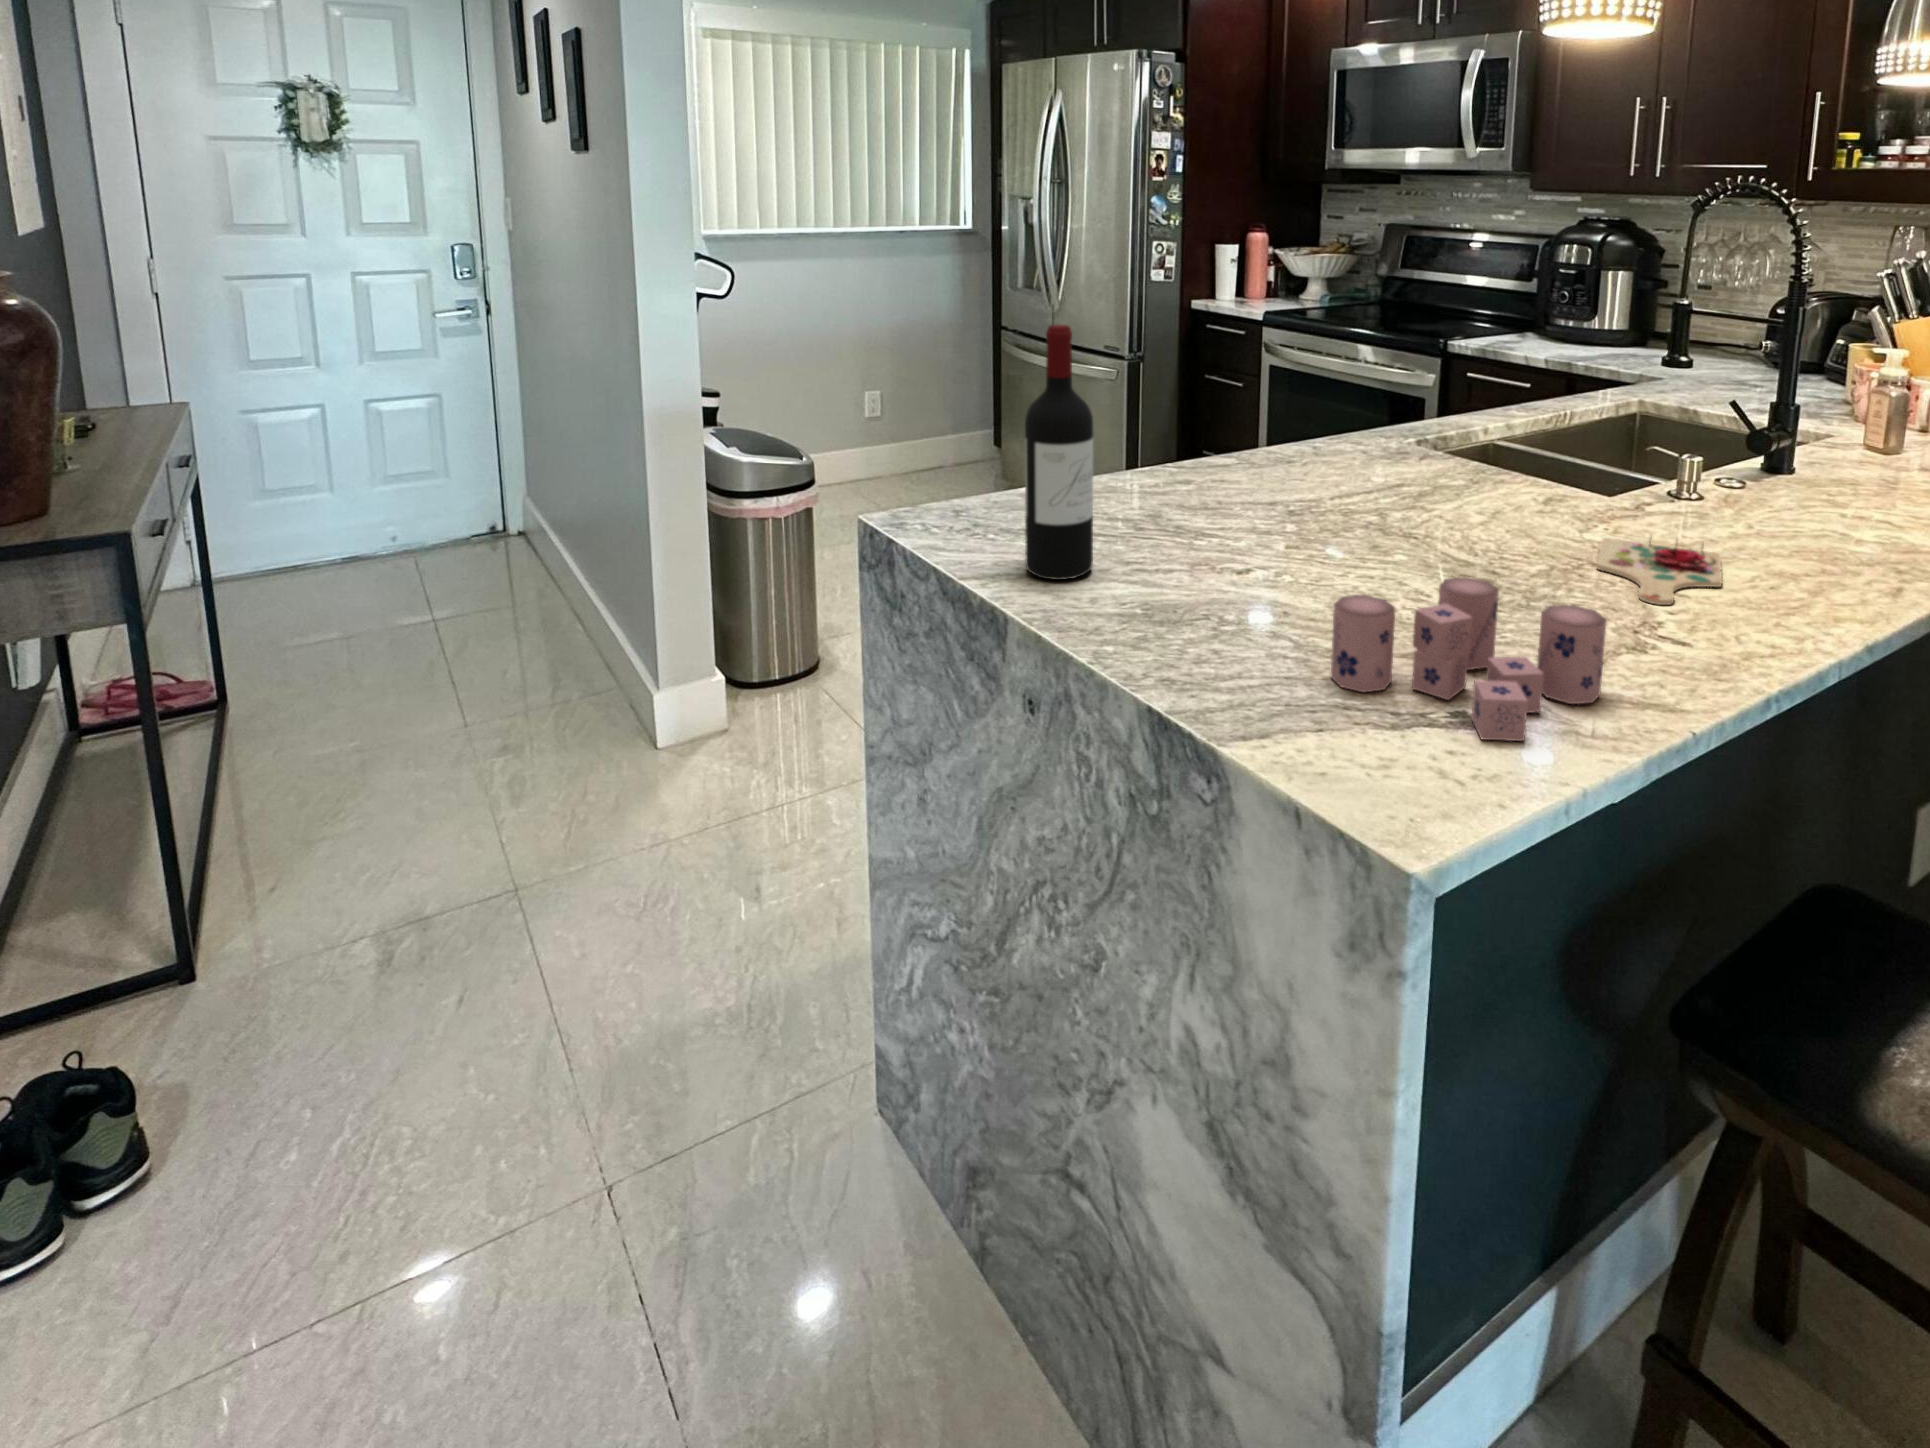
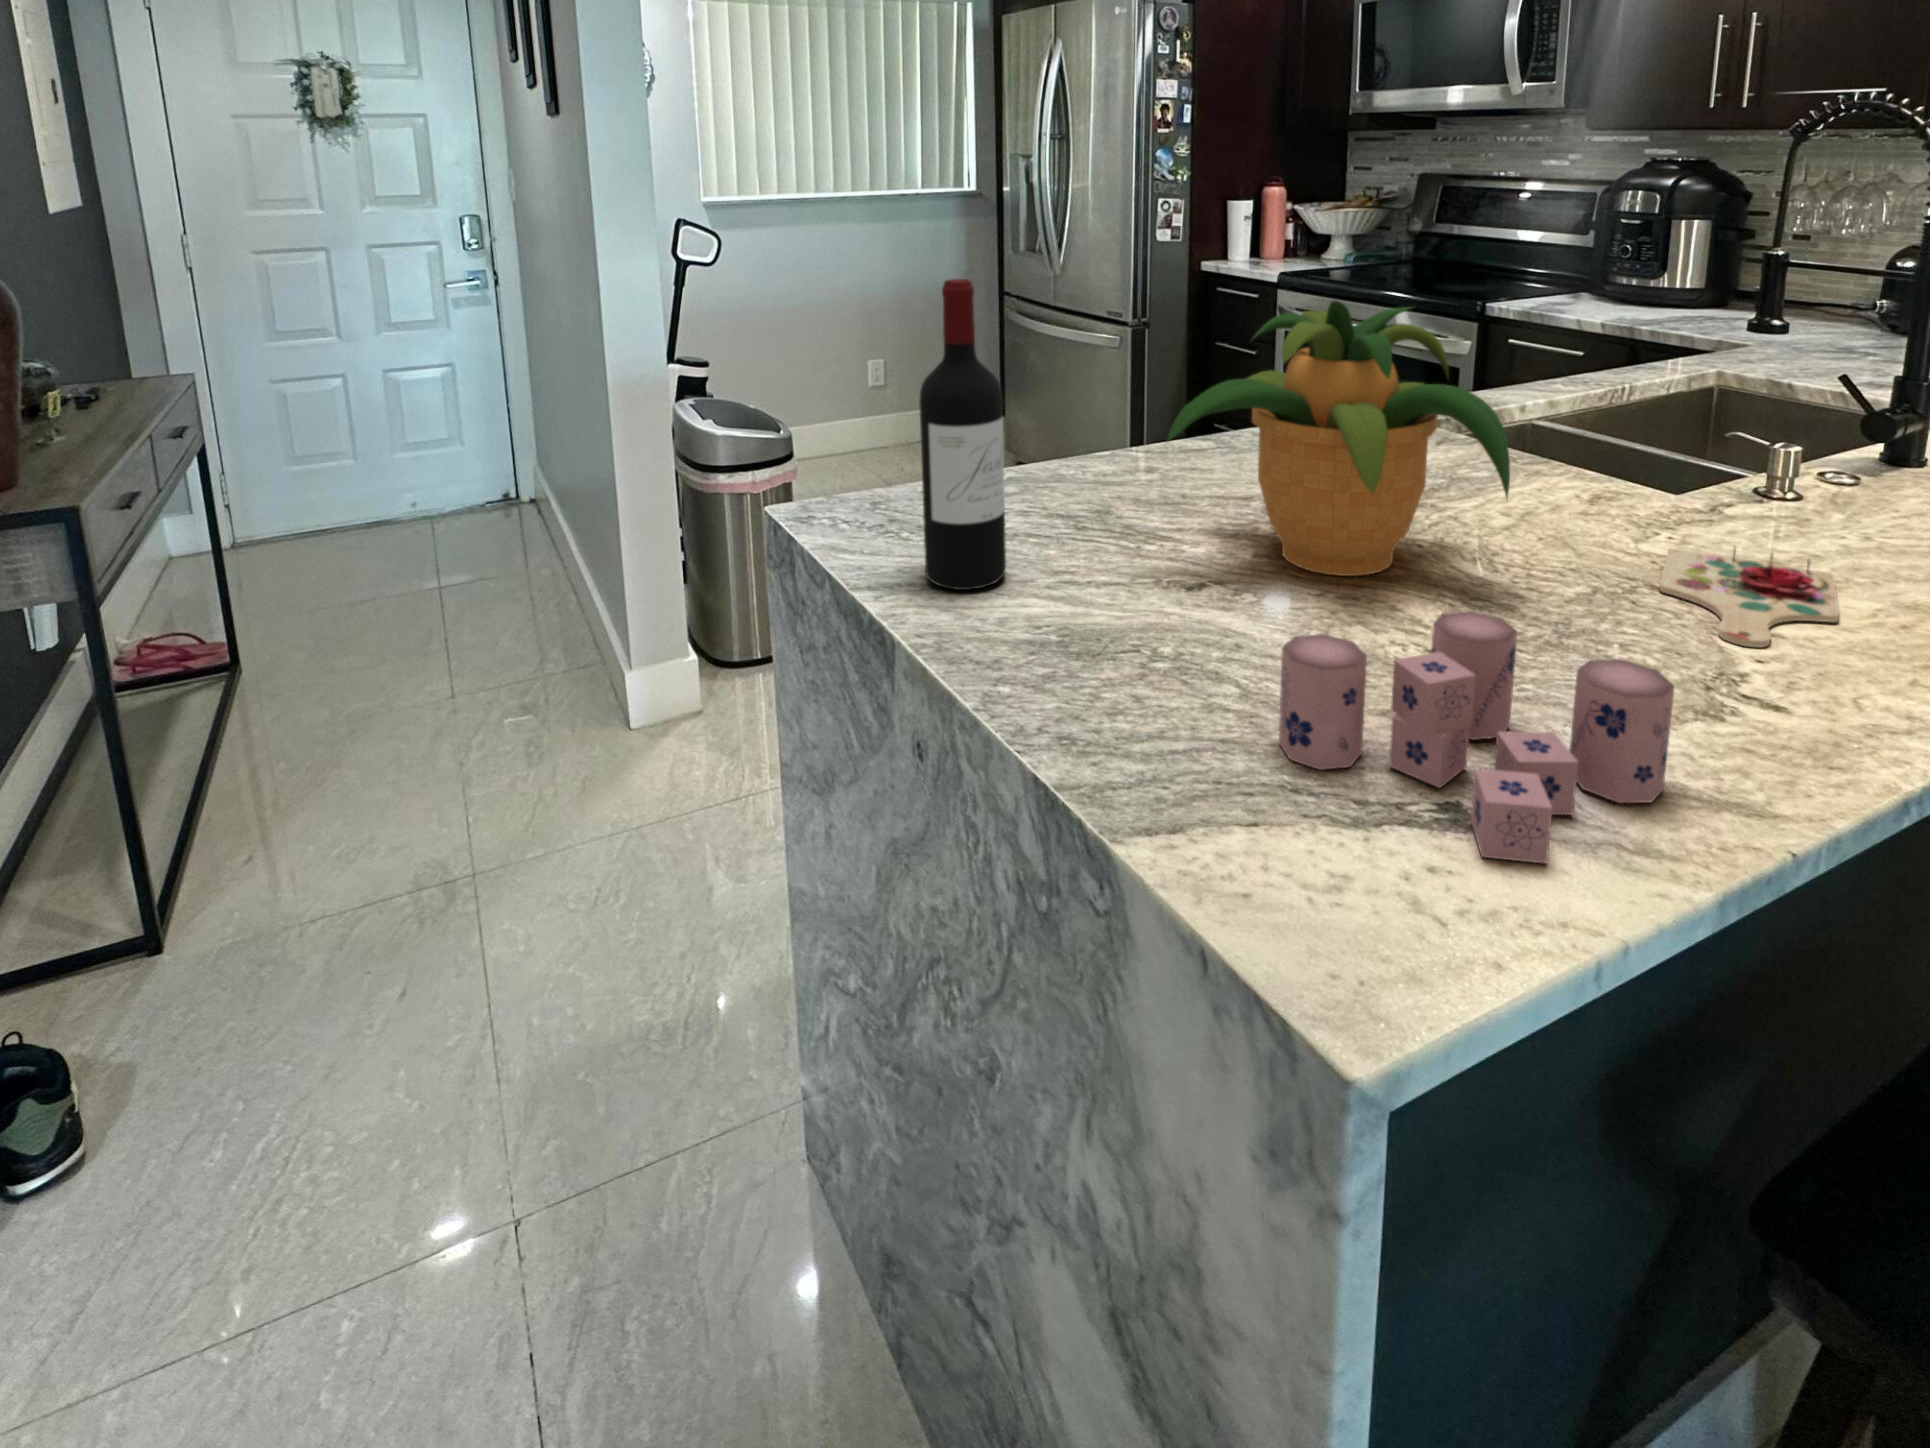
potted plant: none [1223,344,1487,563] -> present [1167,301,1510,576]

